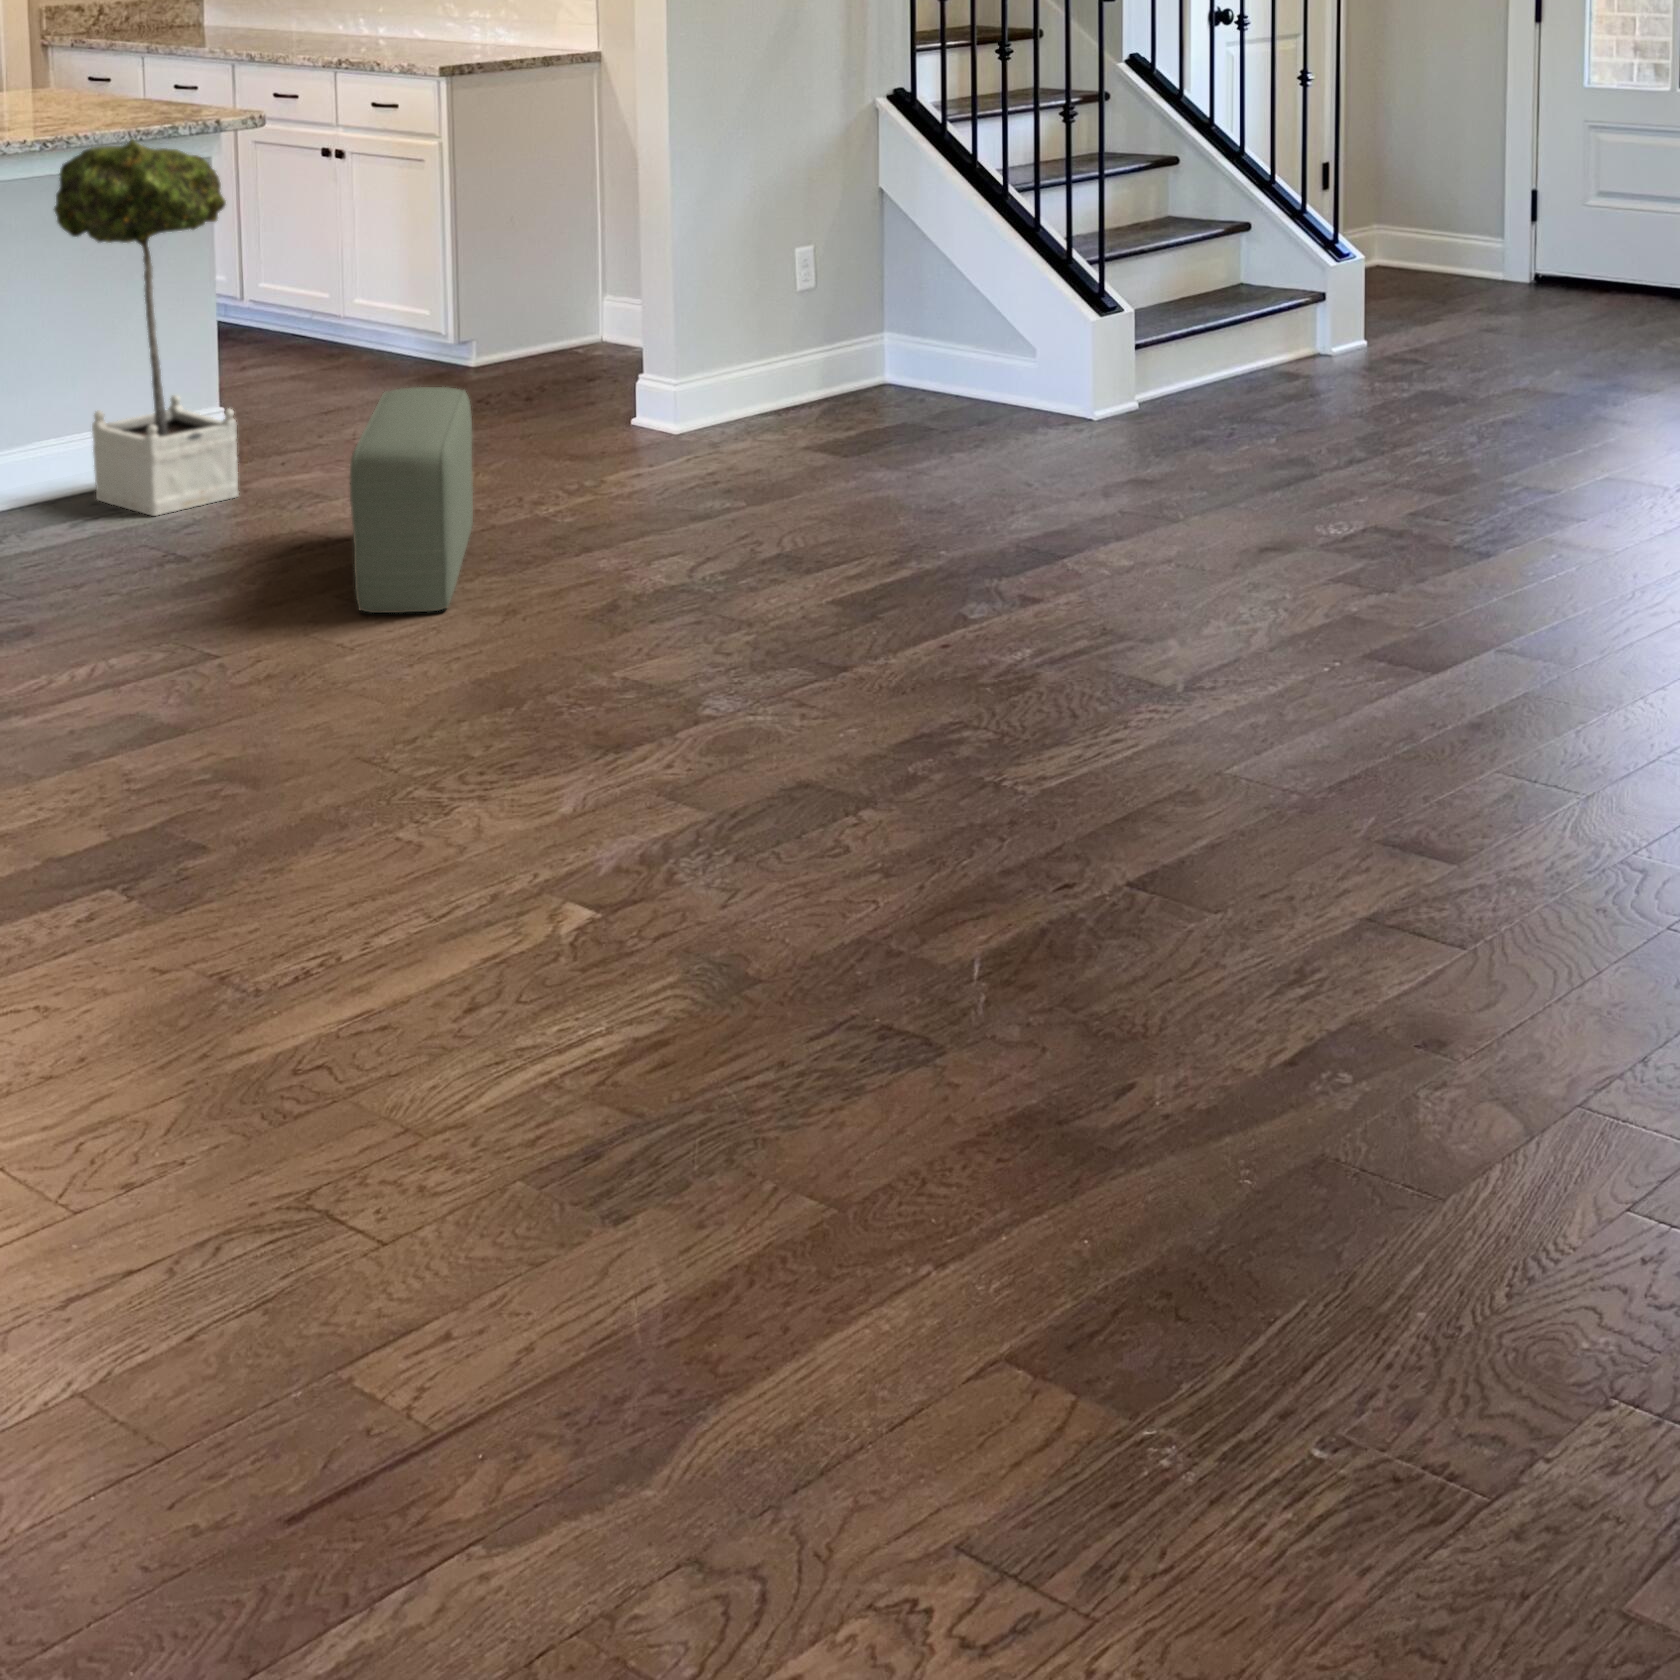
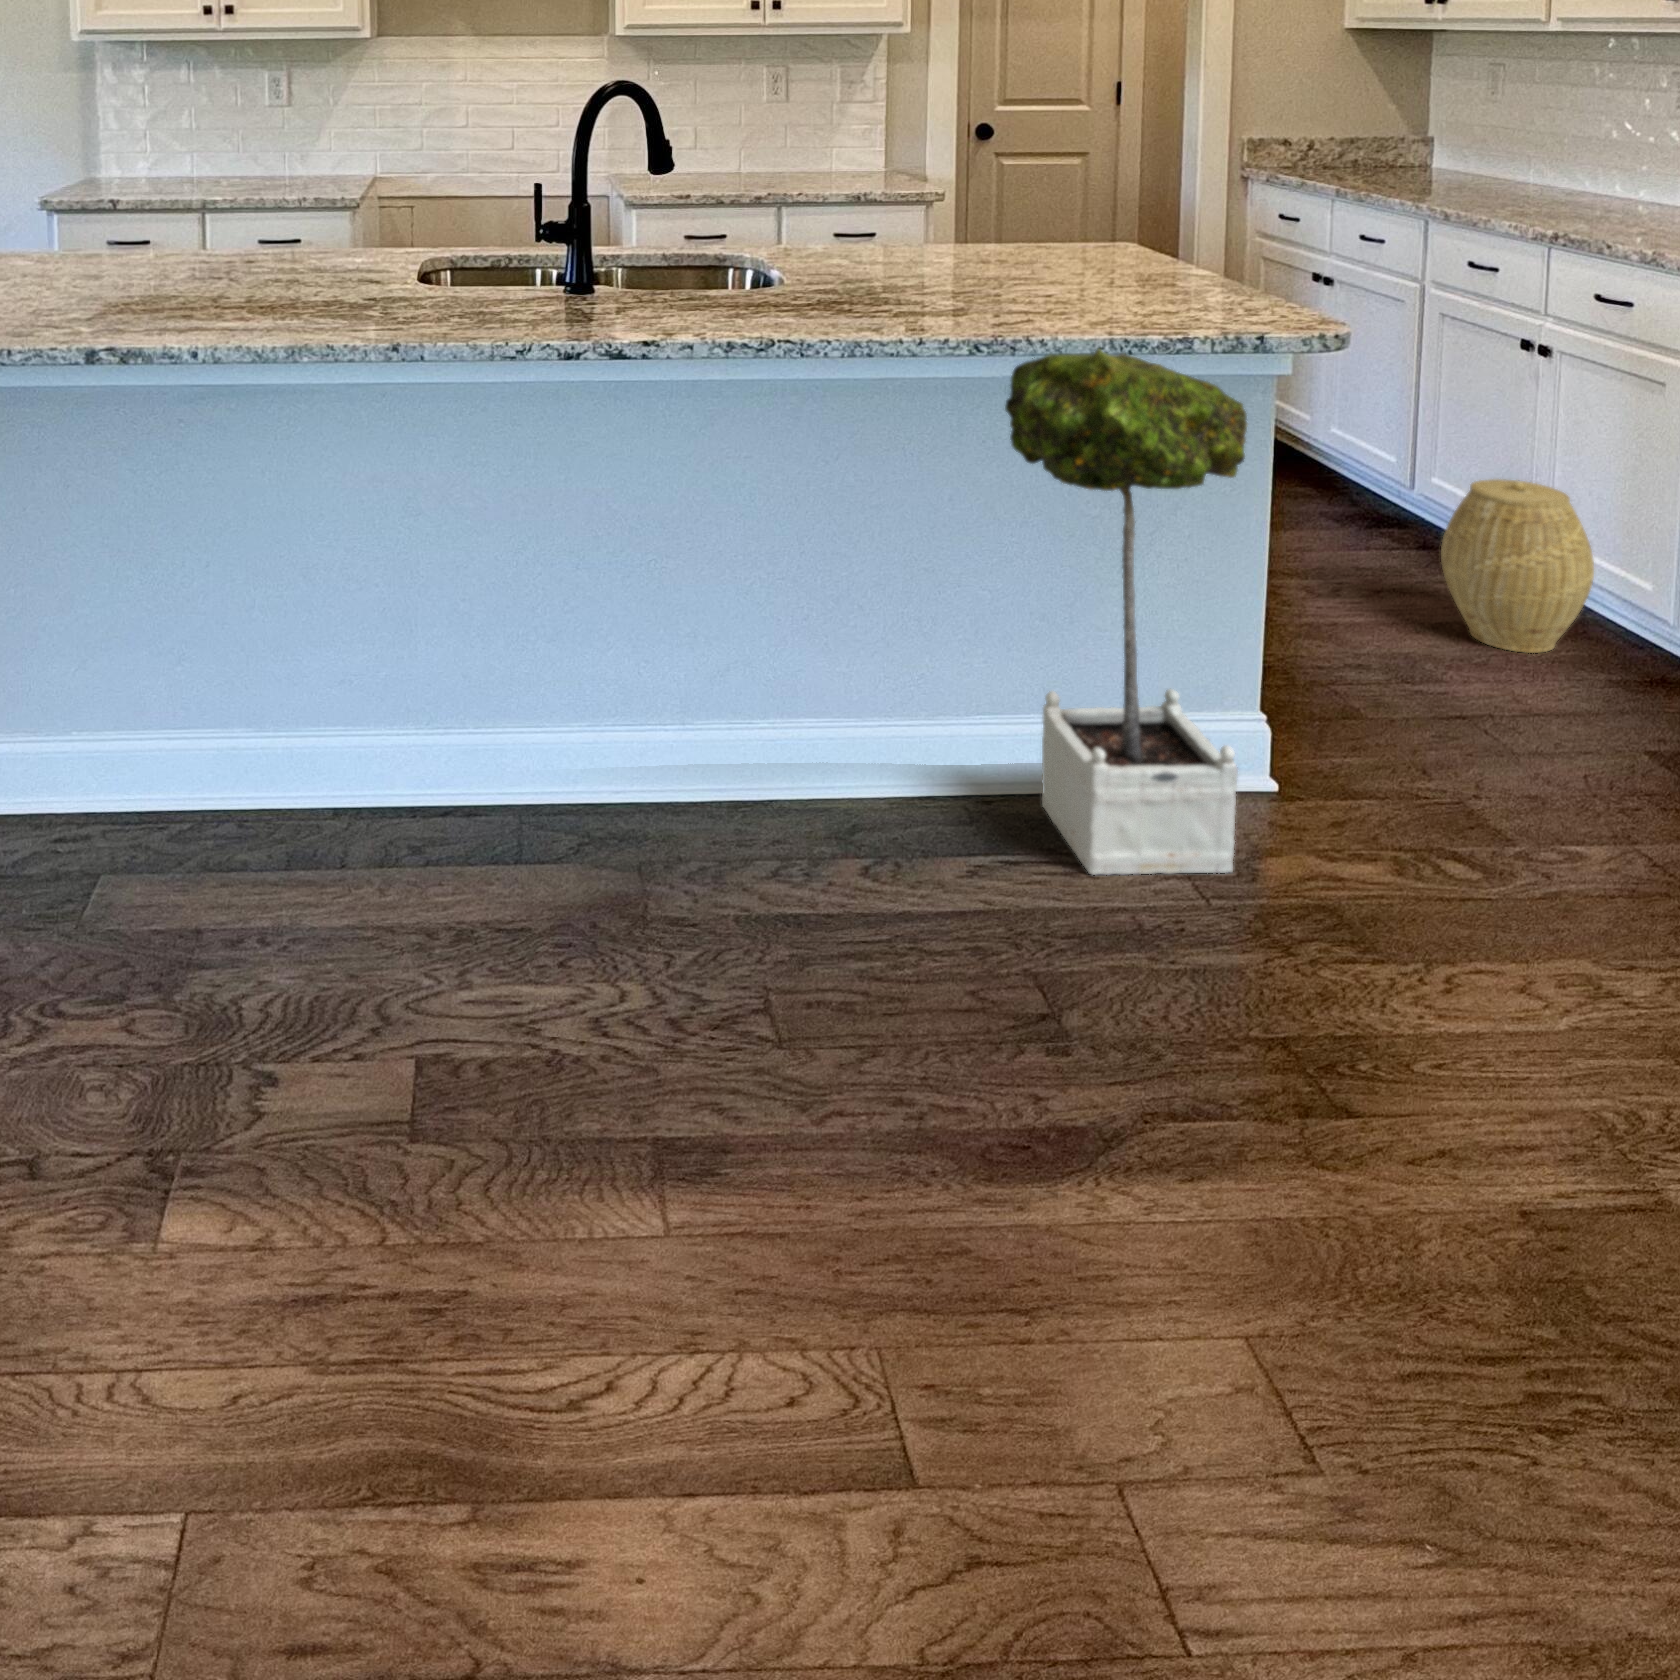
woven basket: none [292,251,393,379] -> present [1441,479,1594,653]
pouf: present [350,387,473,613] -> none [1259,857,1614,1478]

